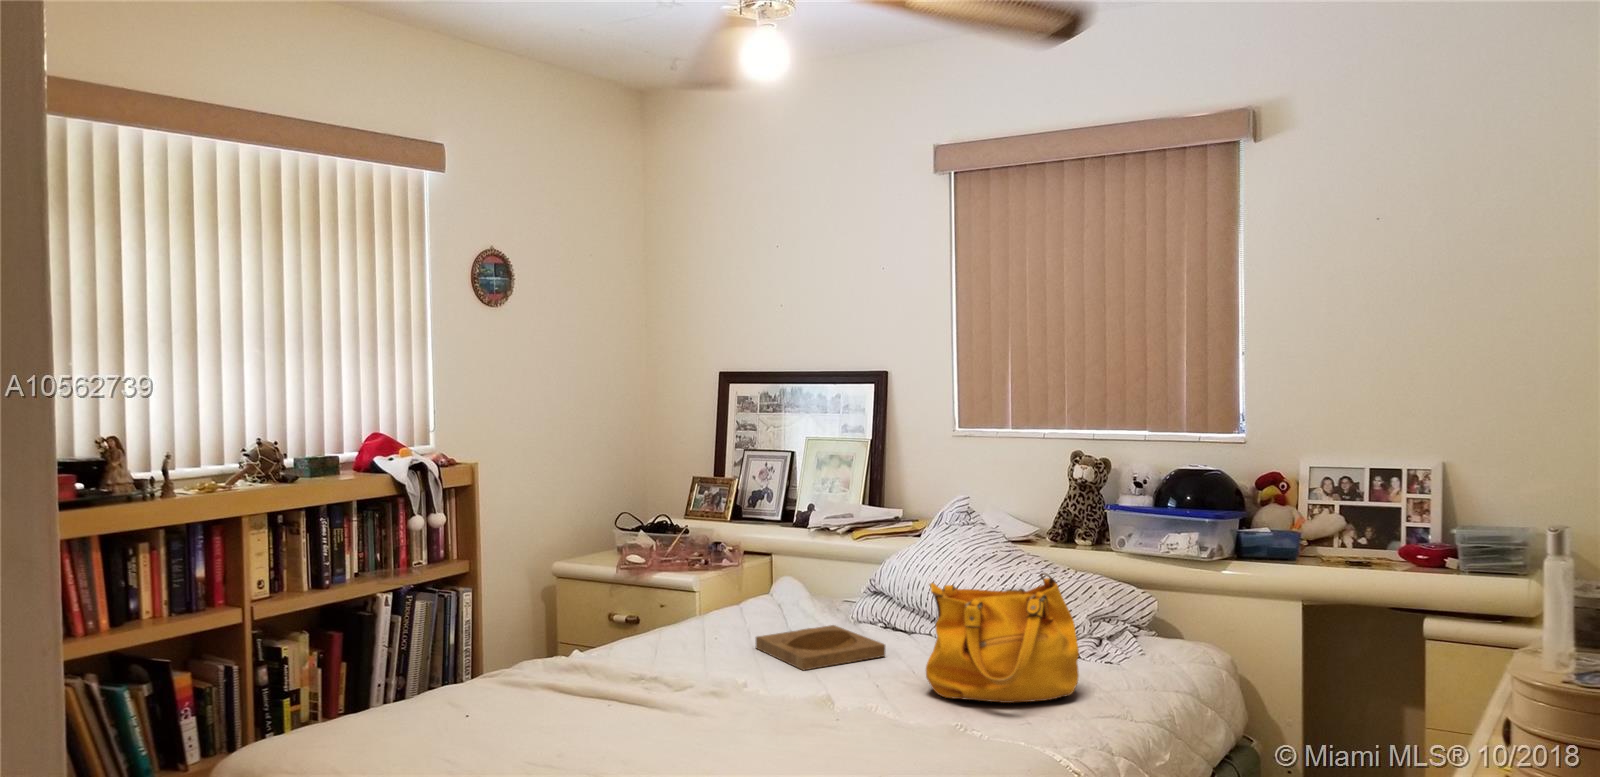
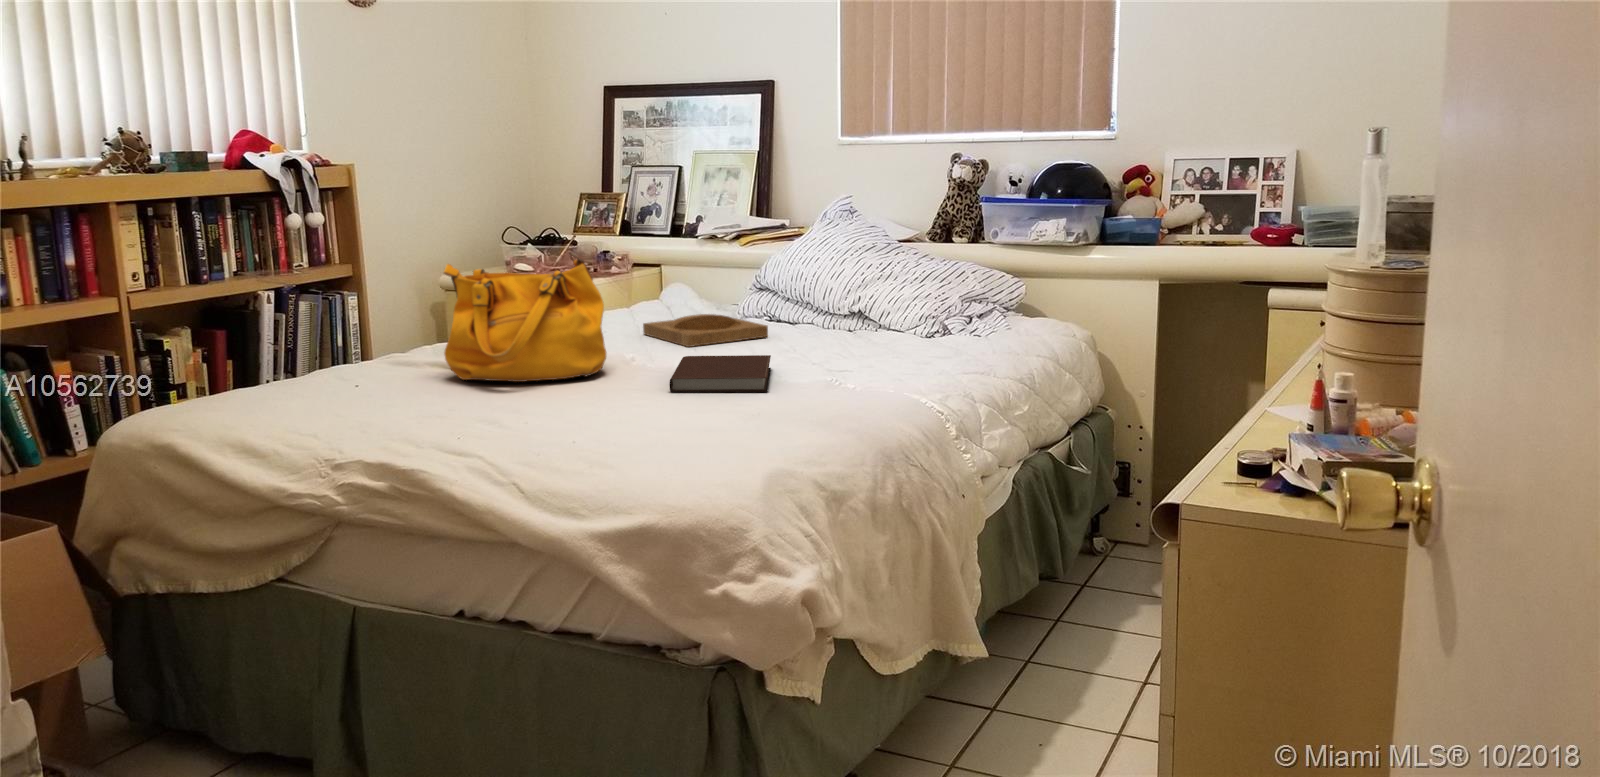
handbag: present [926,573,1079,703] -> present [444,253,606,382]
notebook: none [788,694,893,750] -> present [669,355,771,392]

